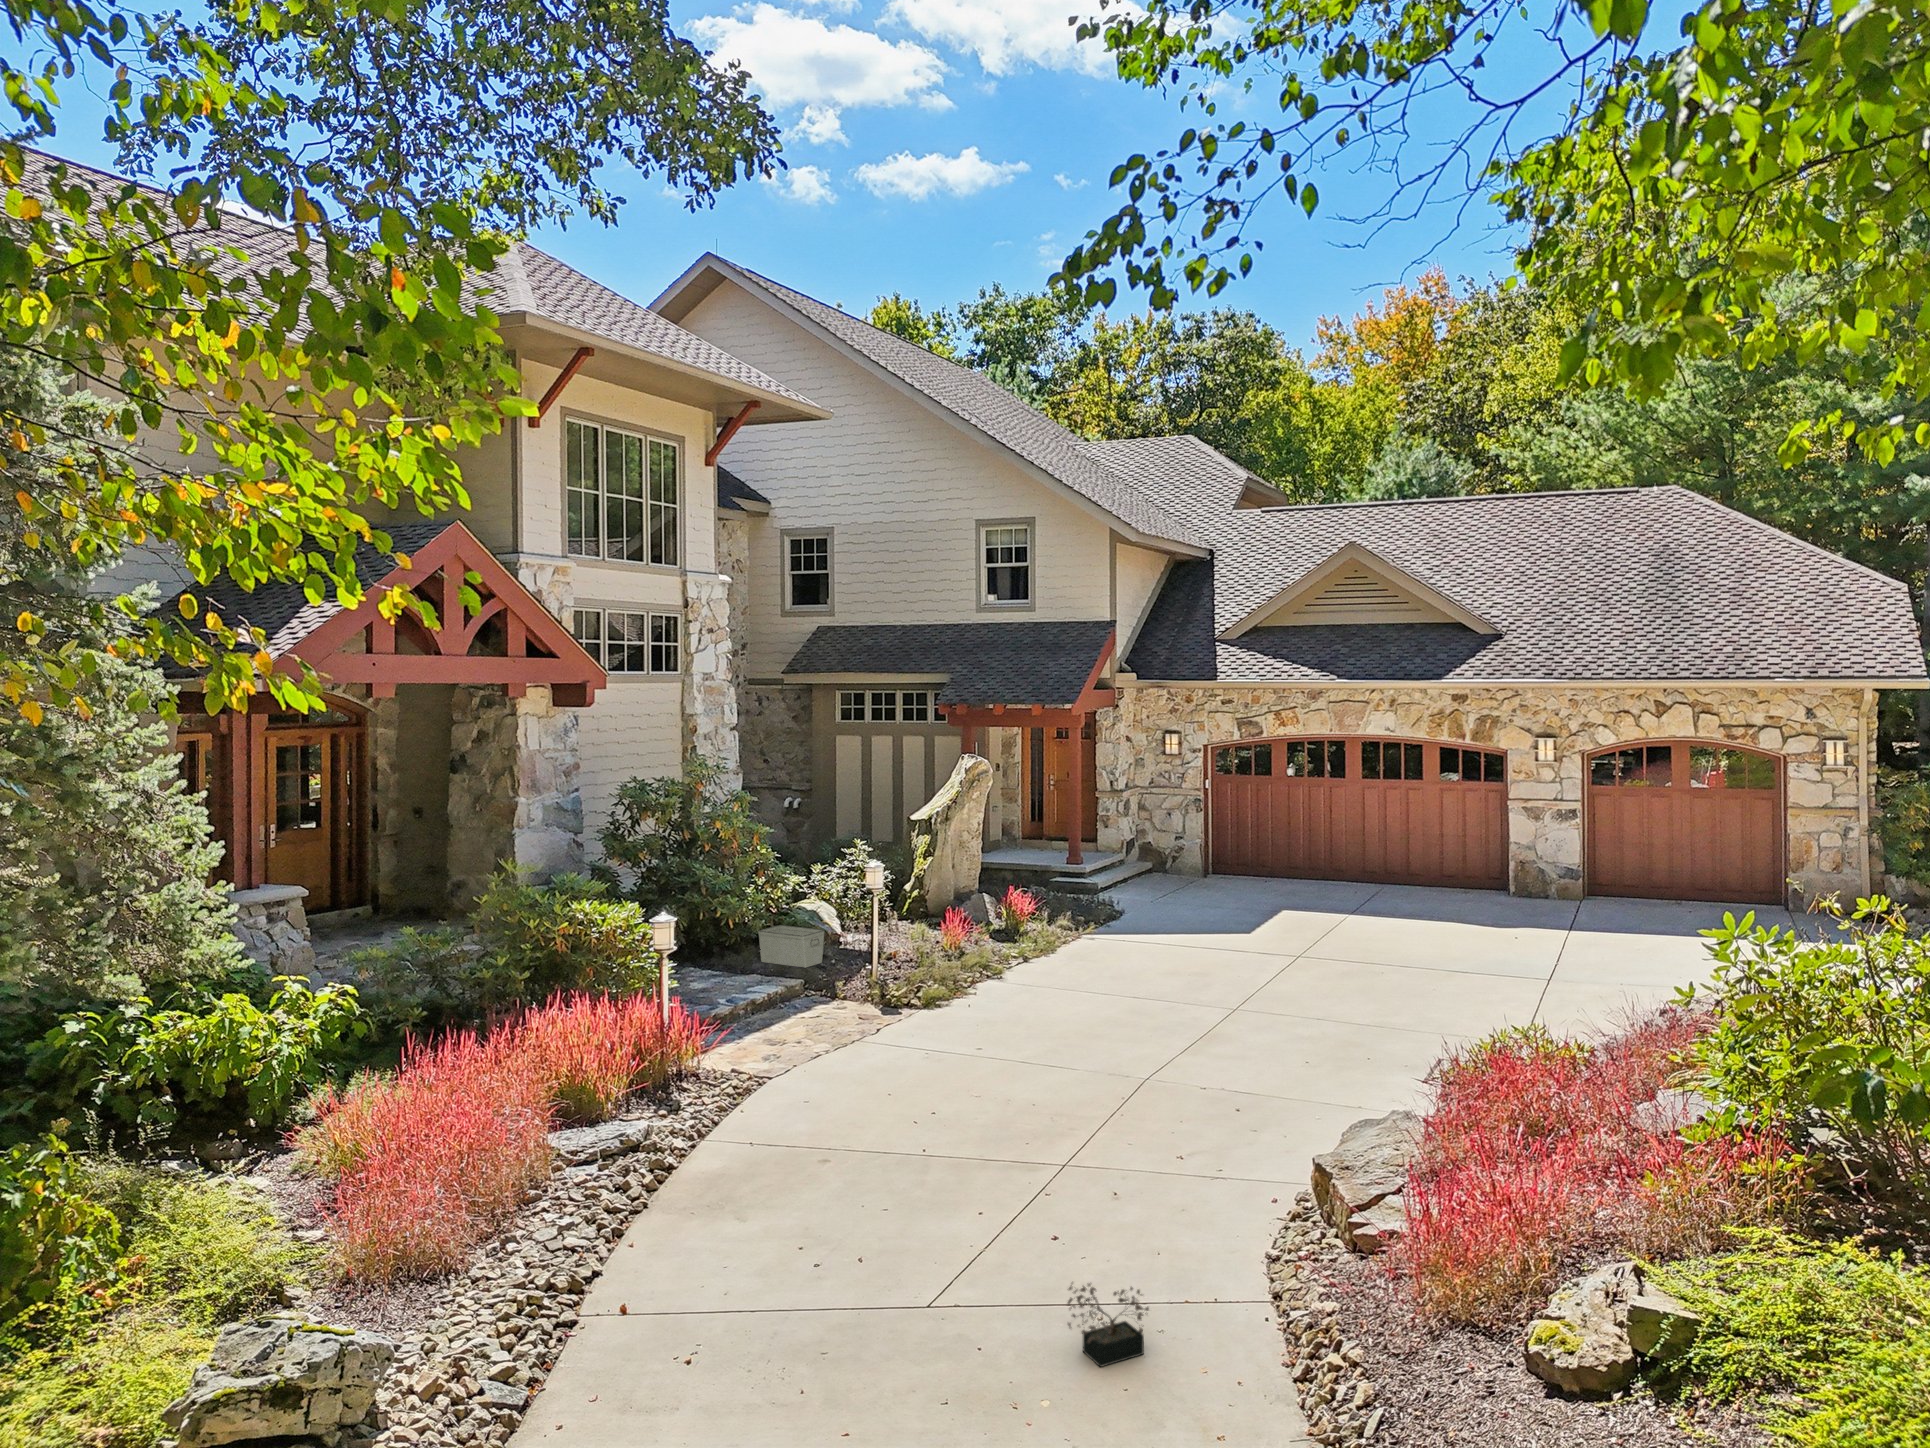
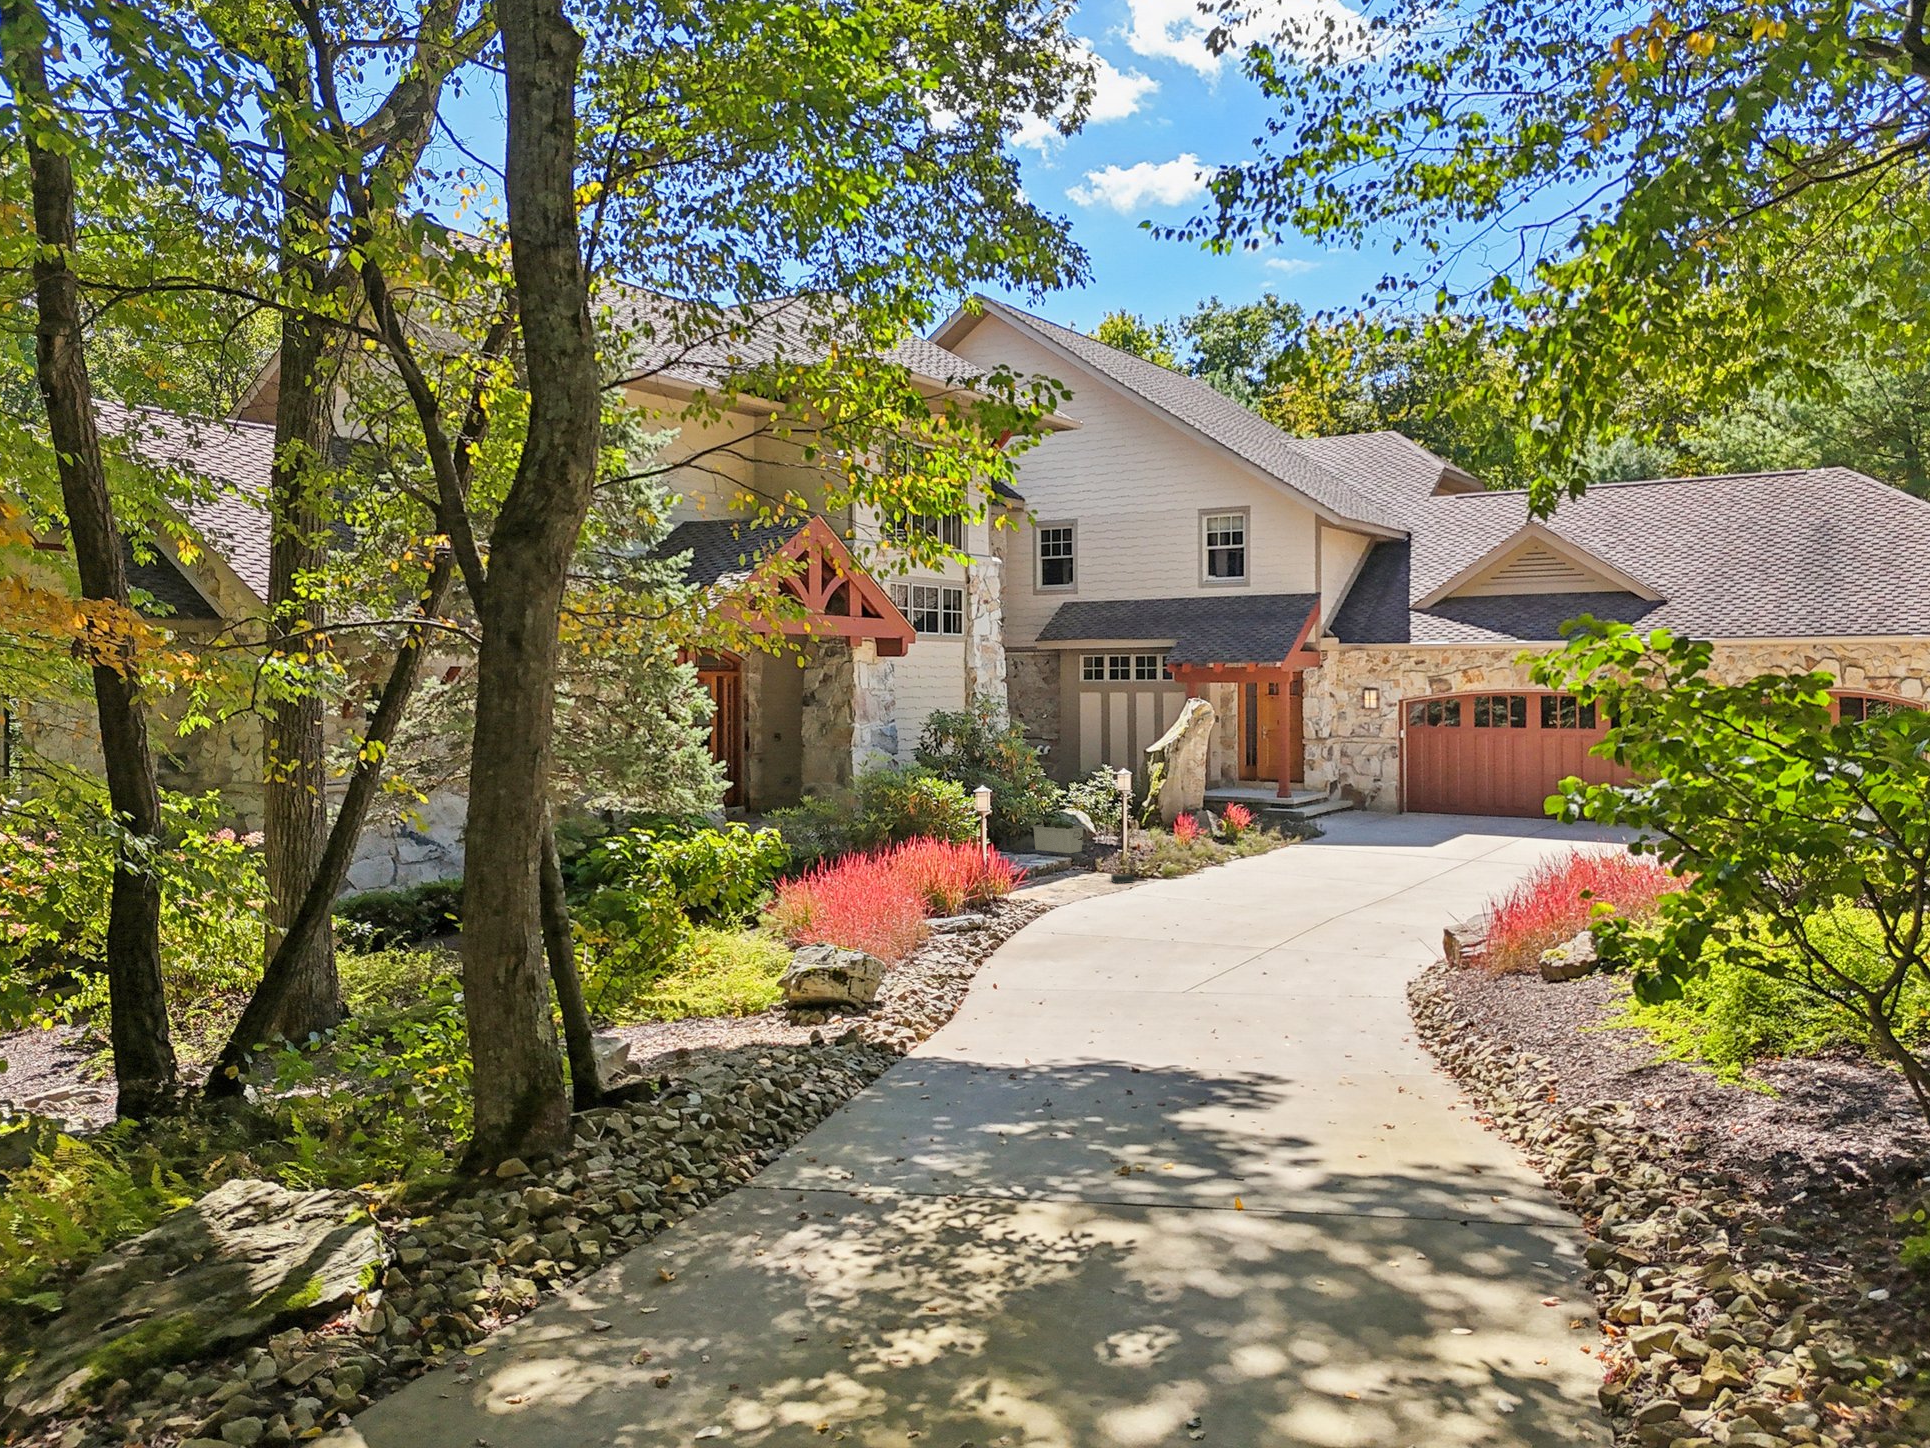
decorative plant: present [1068,1283,1149,1367] -> present [1111,860,1134,884]

